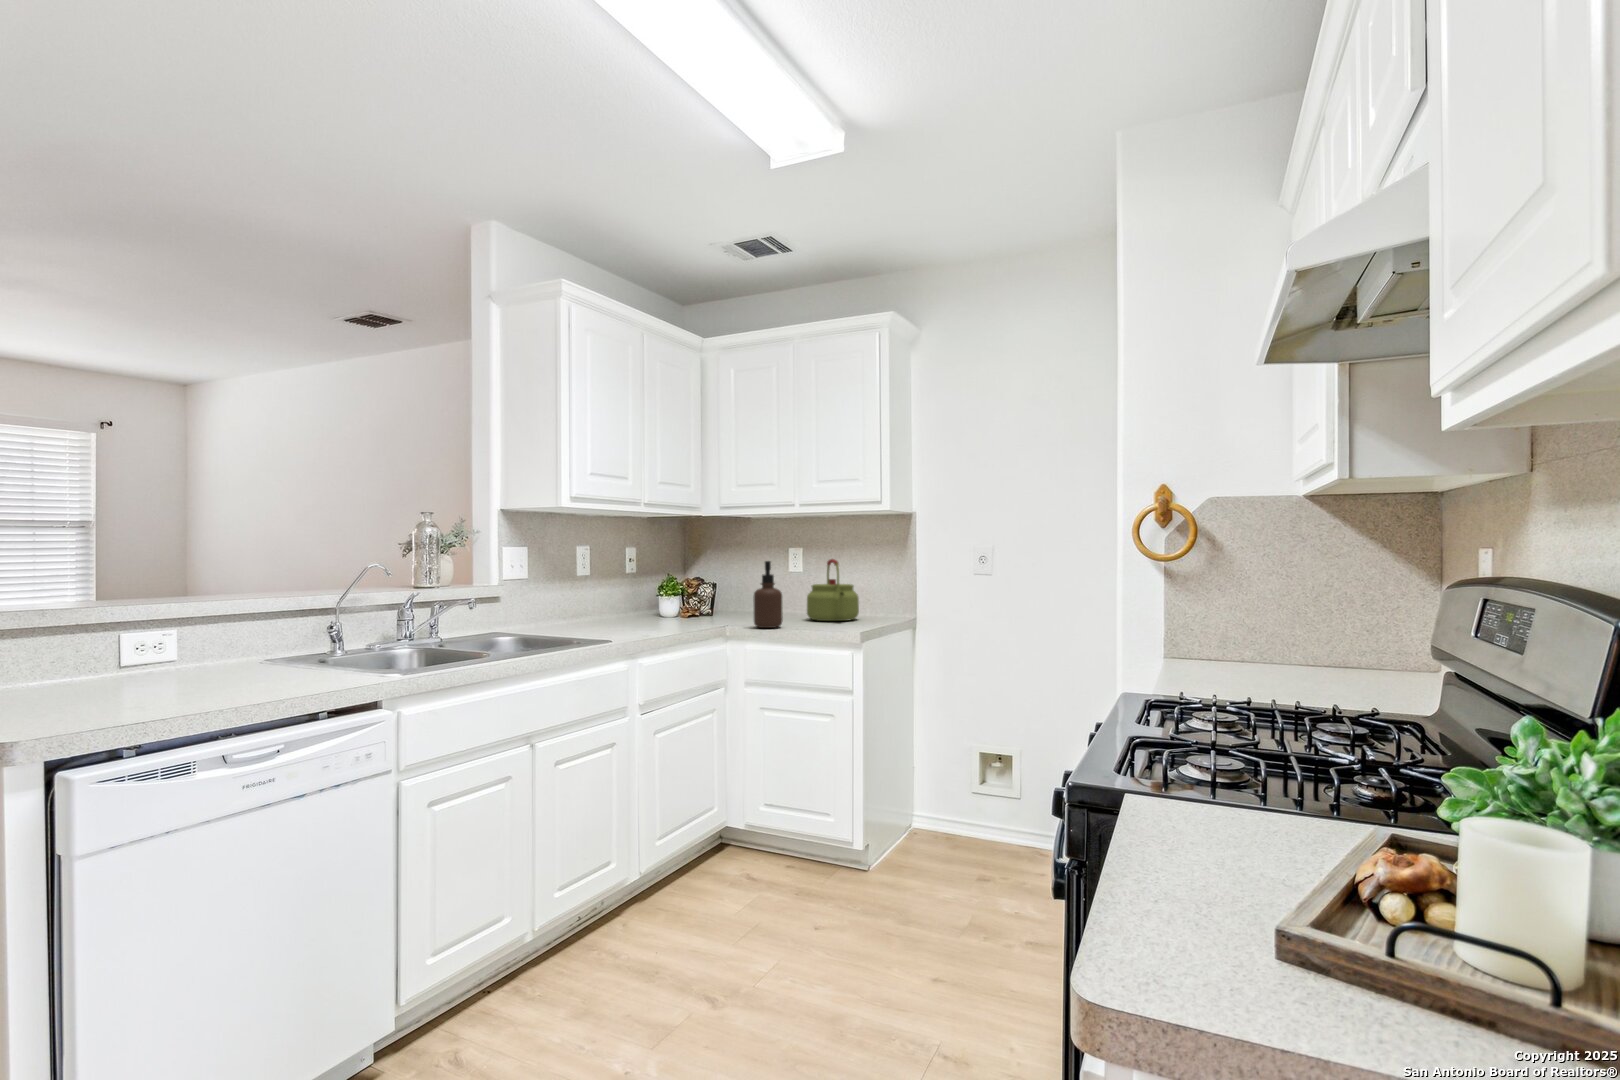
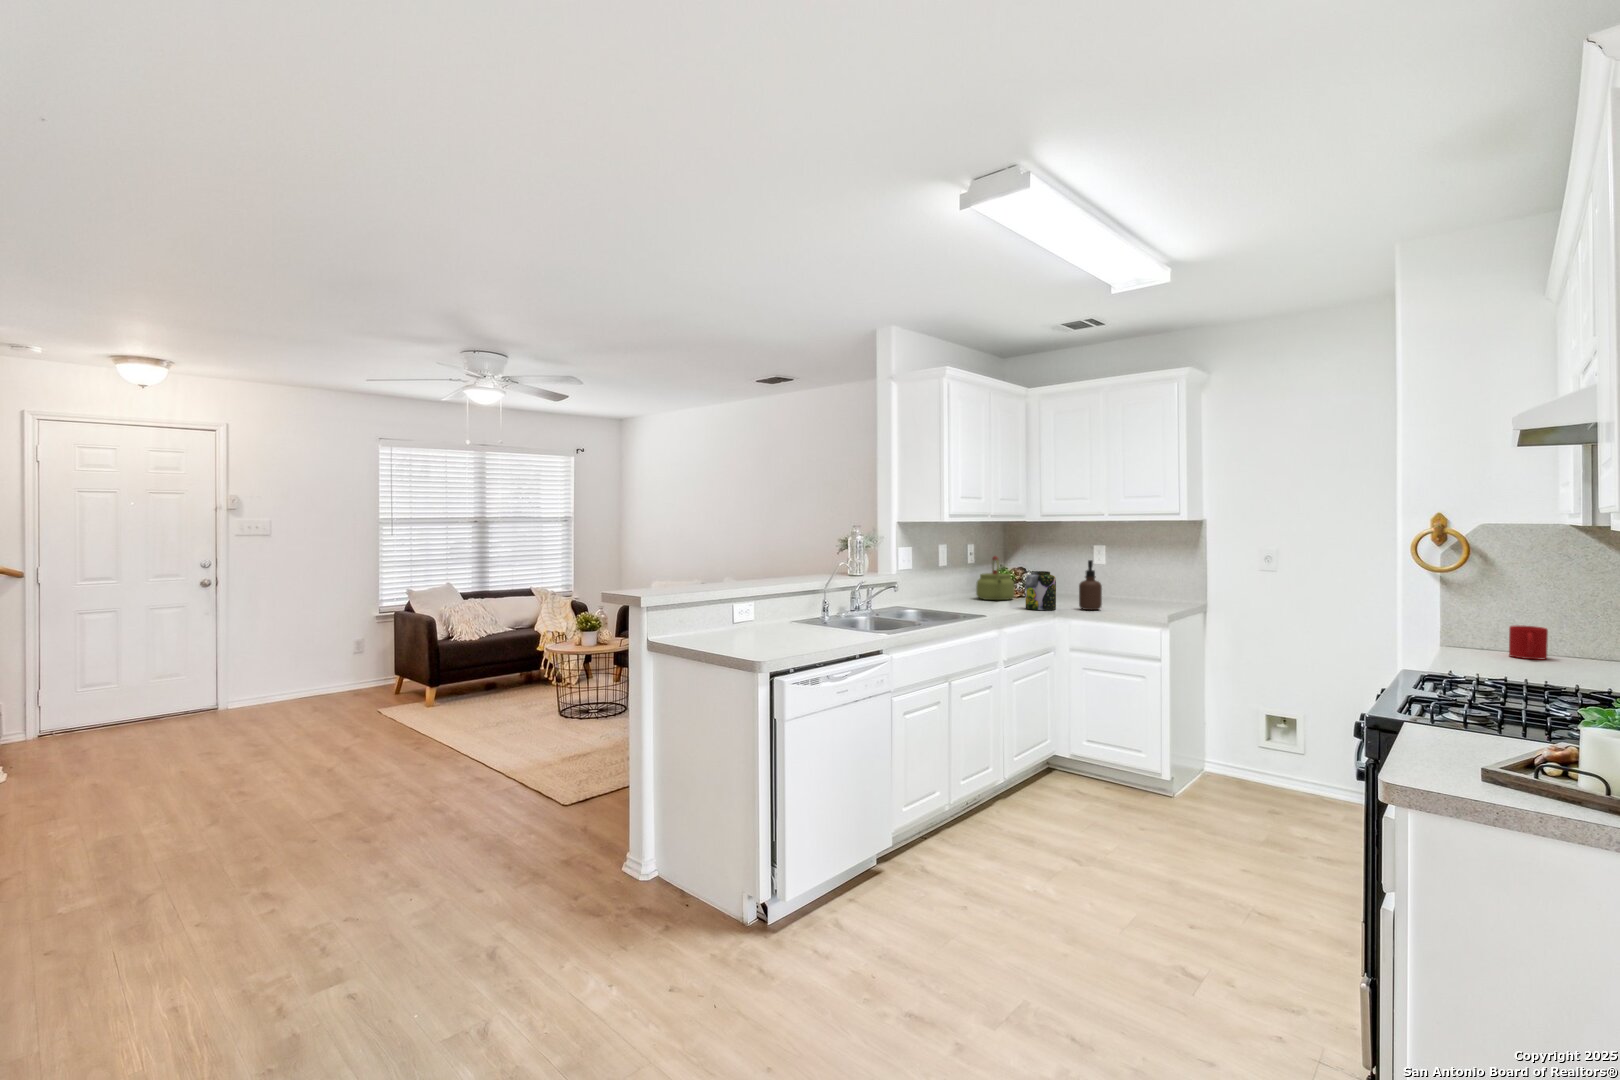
kettle: present [807,559,859,621] -> present [976,556,1014,600]
jar: none [683,577,723,630] -> present [1025,571,1056,610]
mug: none [1241,627,1283,670] -> present [1509,626,1548,660]

